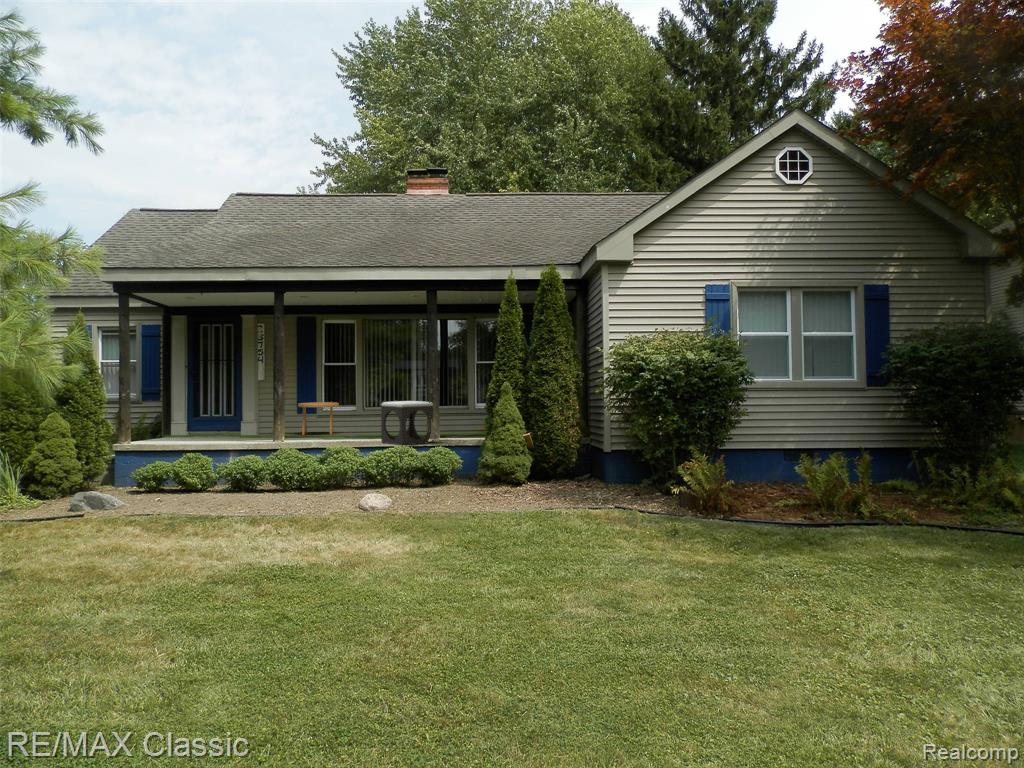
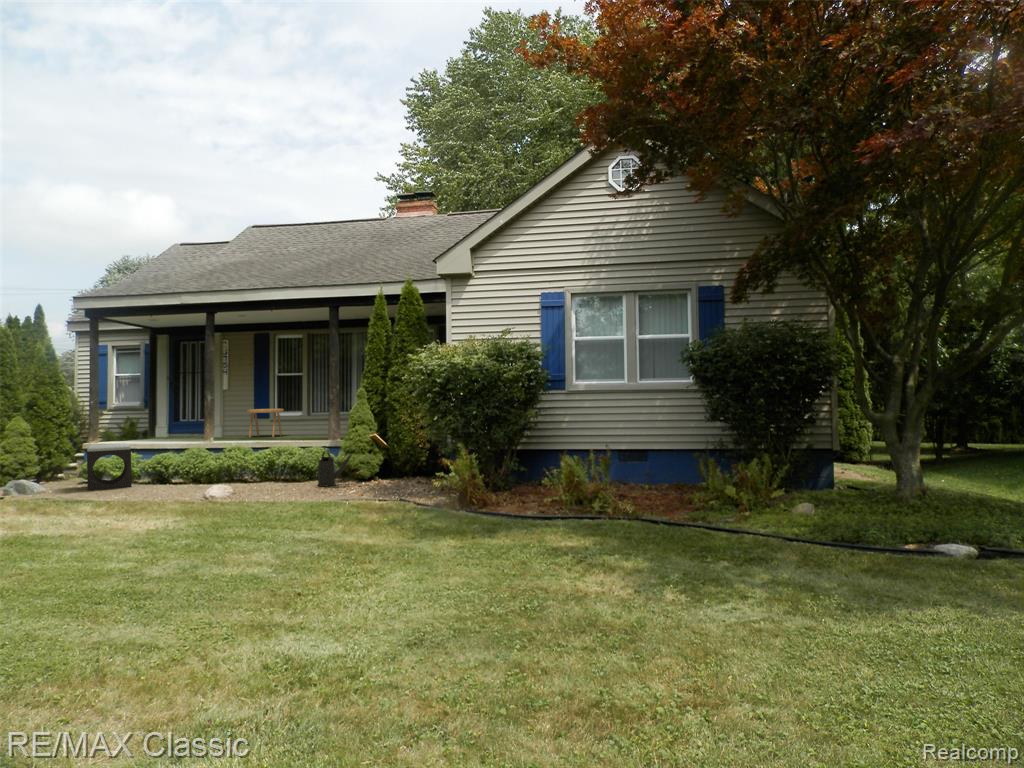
footstool: present [381,401,434,445] -> present [87,444,132,490]
watering can: none [467,453,497,493] -> present [313,451,351,487]

